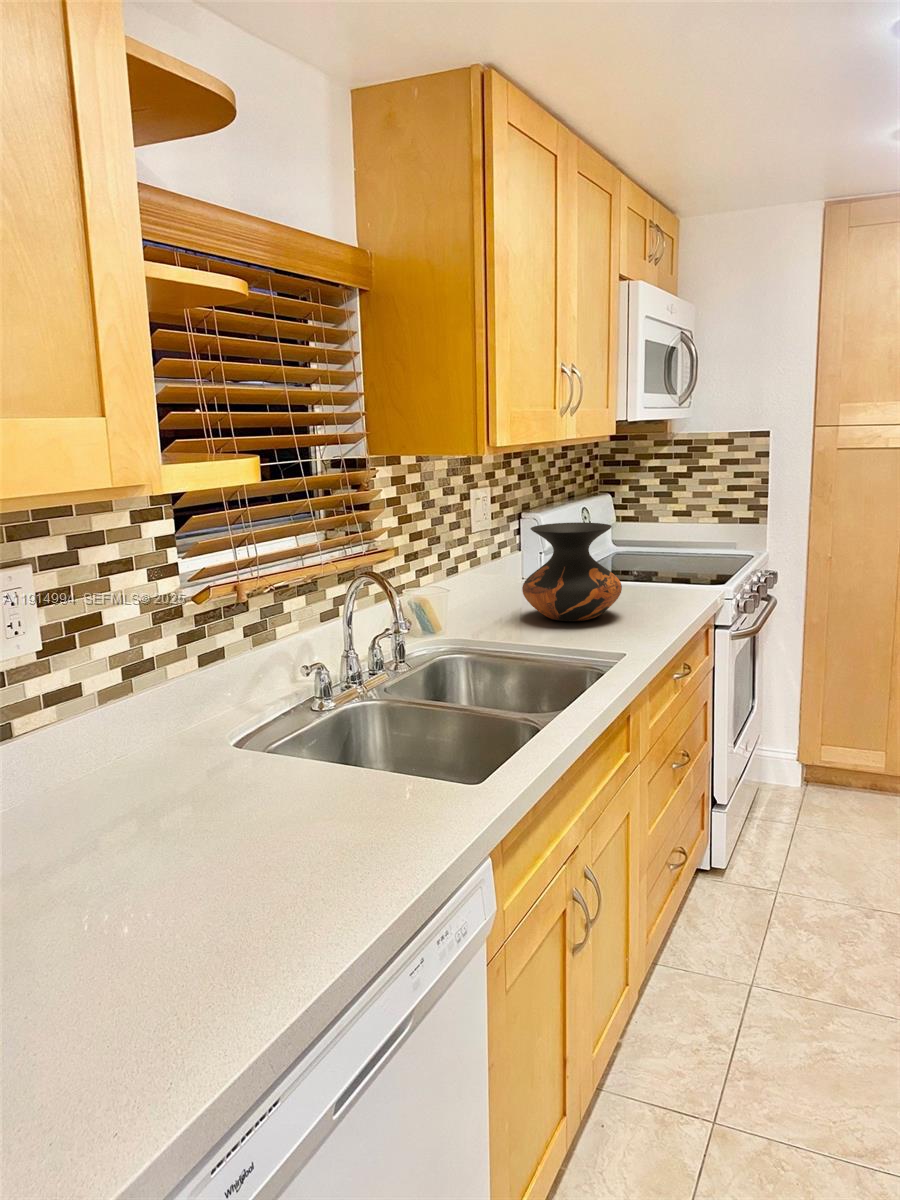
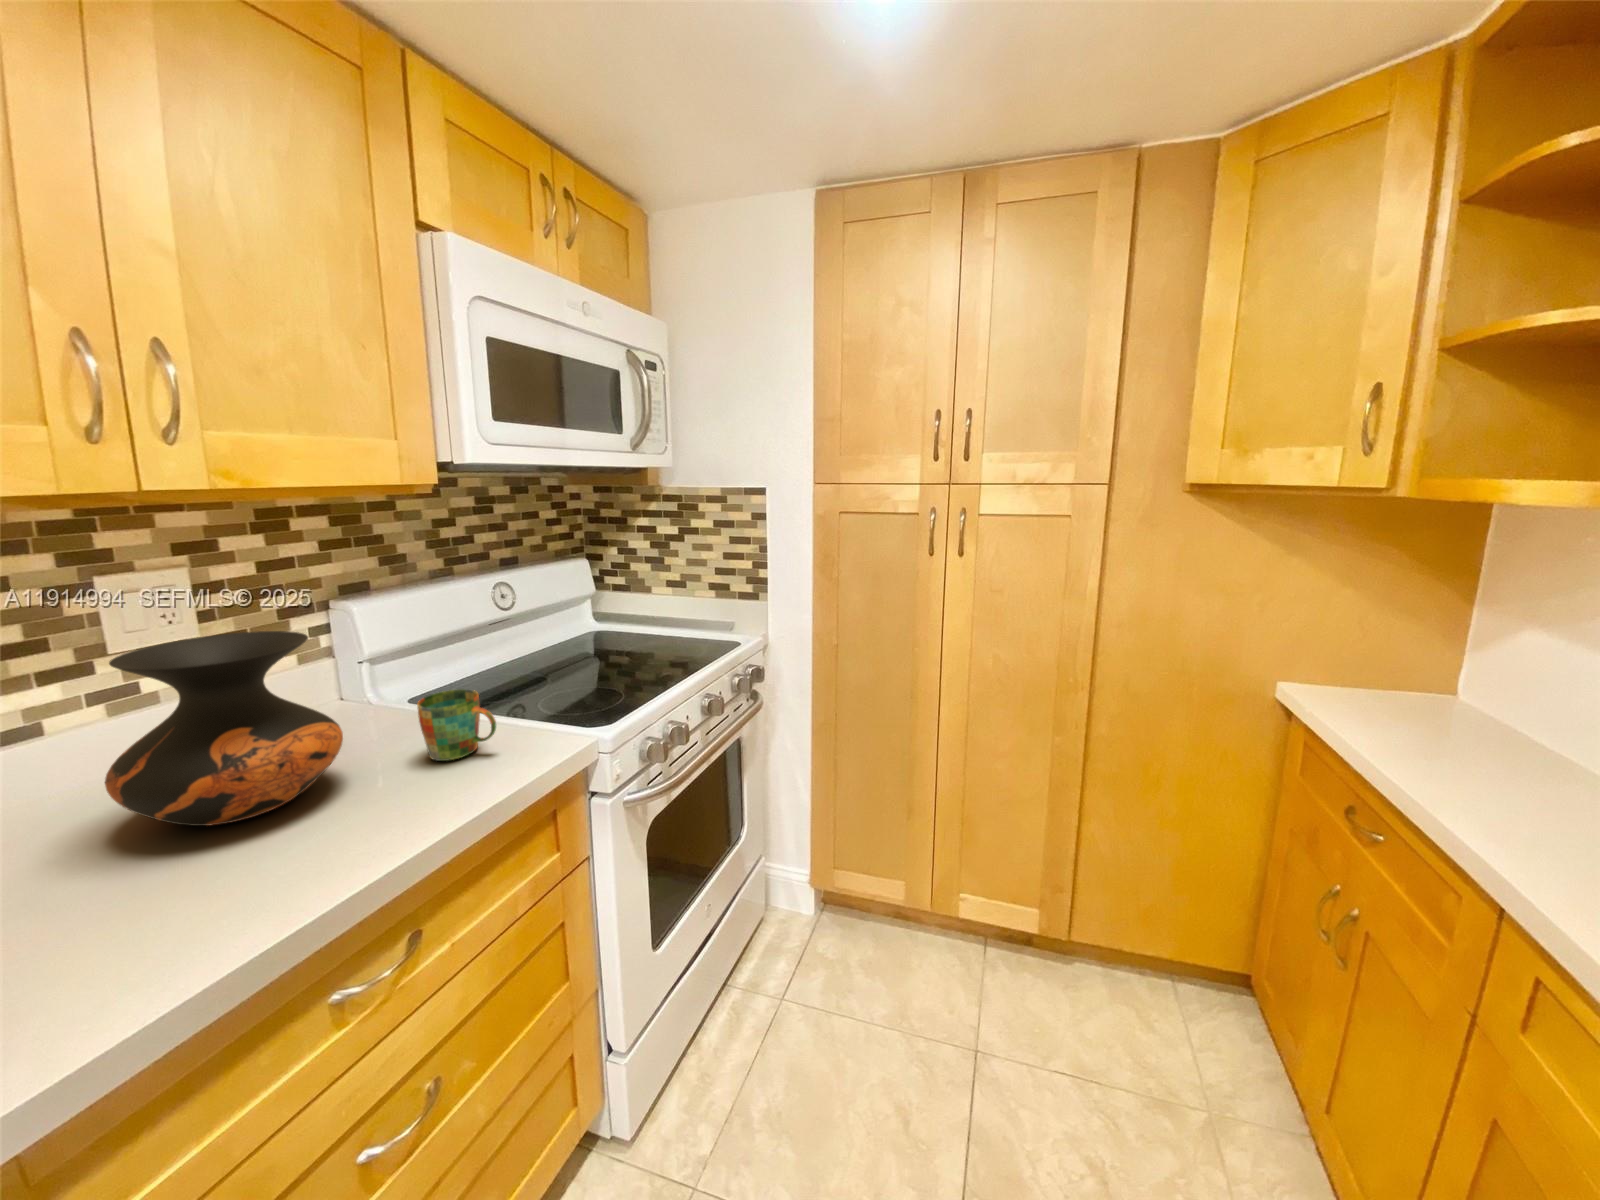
mug: none [633,563,679,603] -> present [417,689,496,761]

